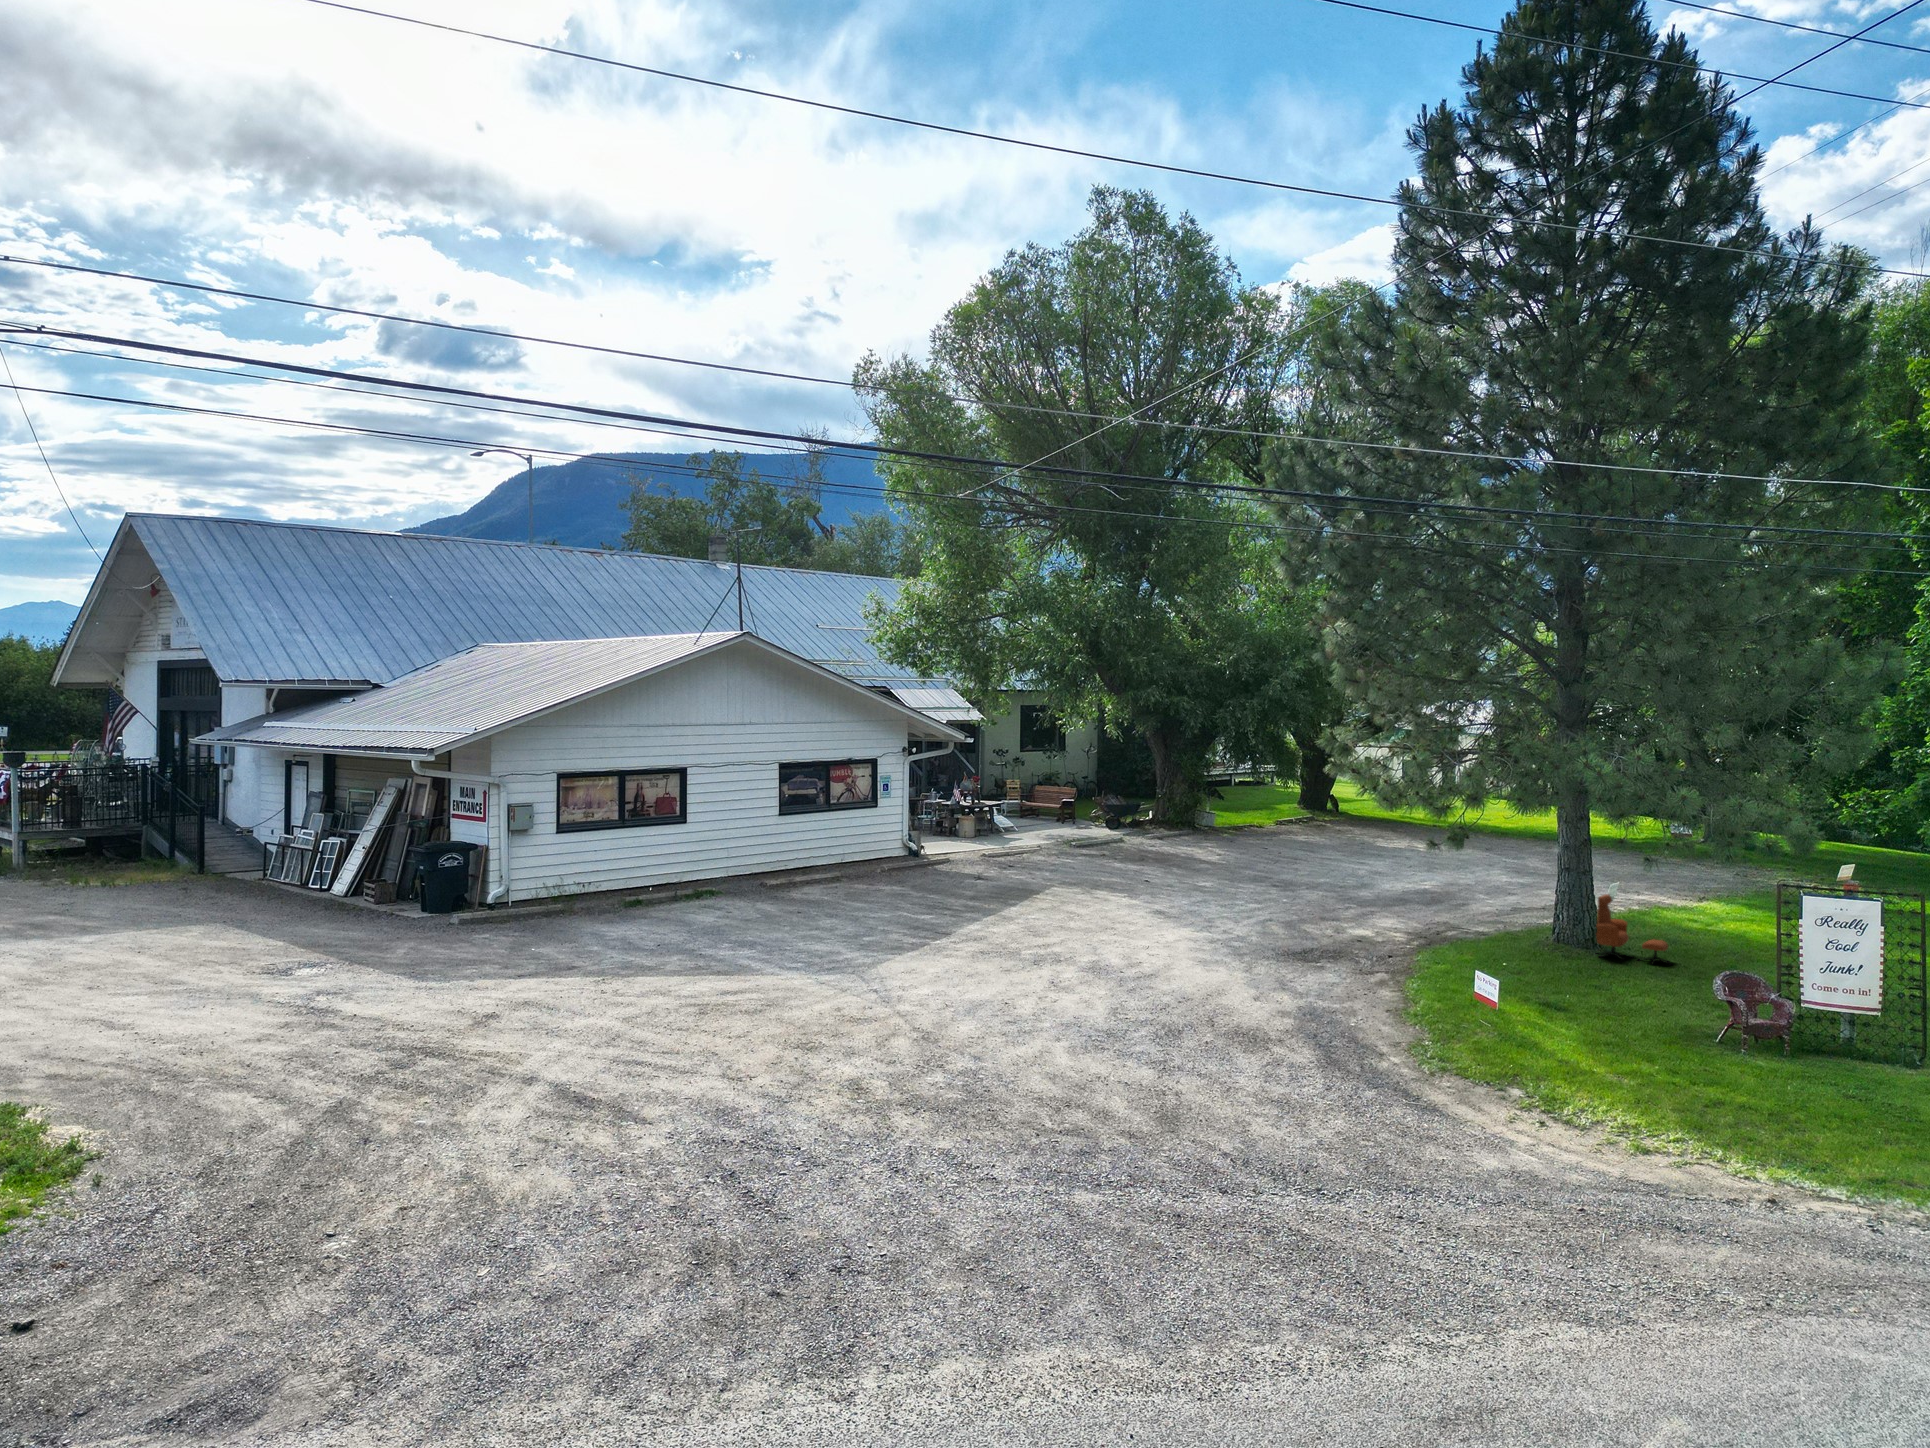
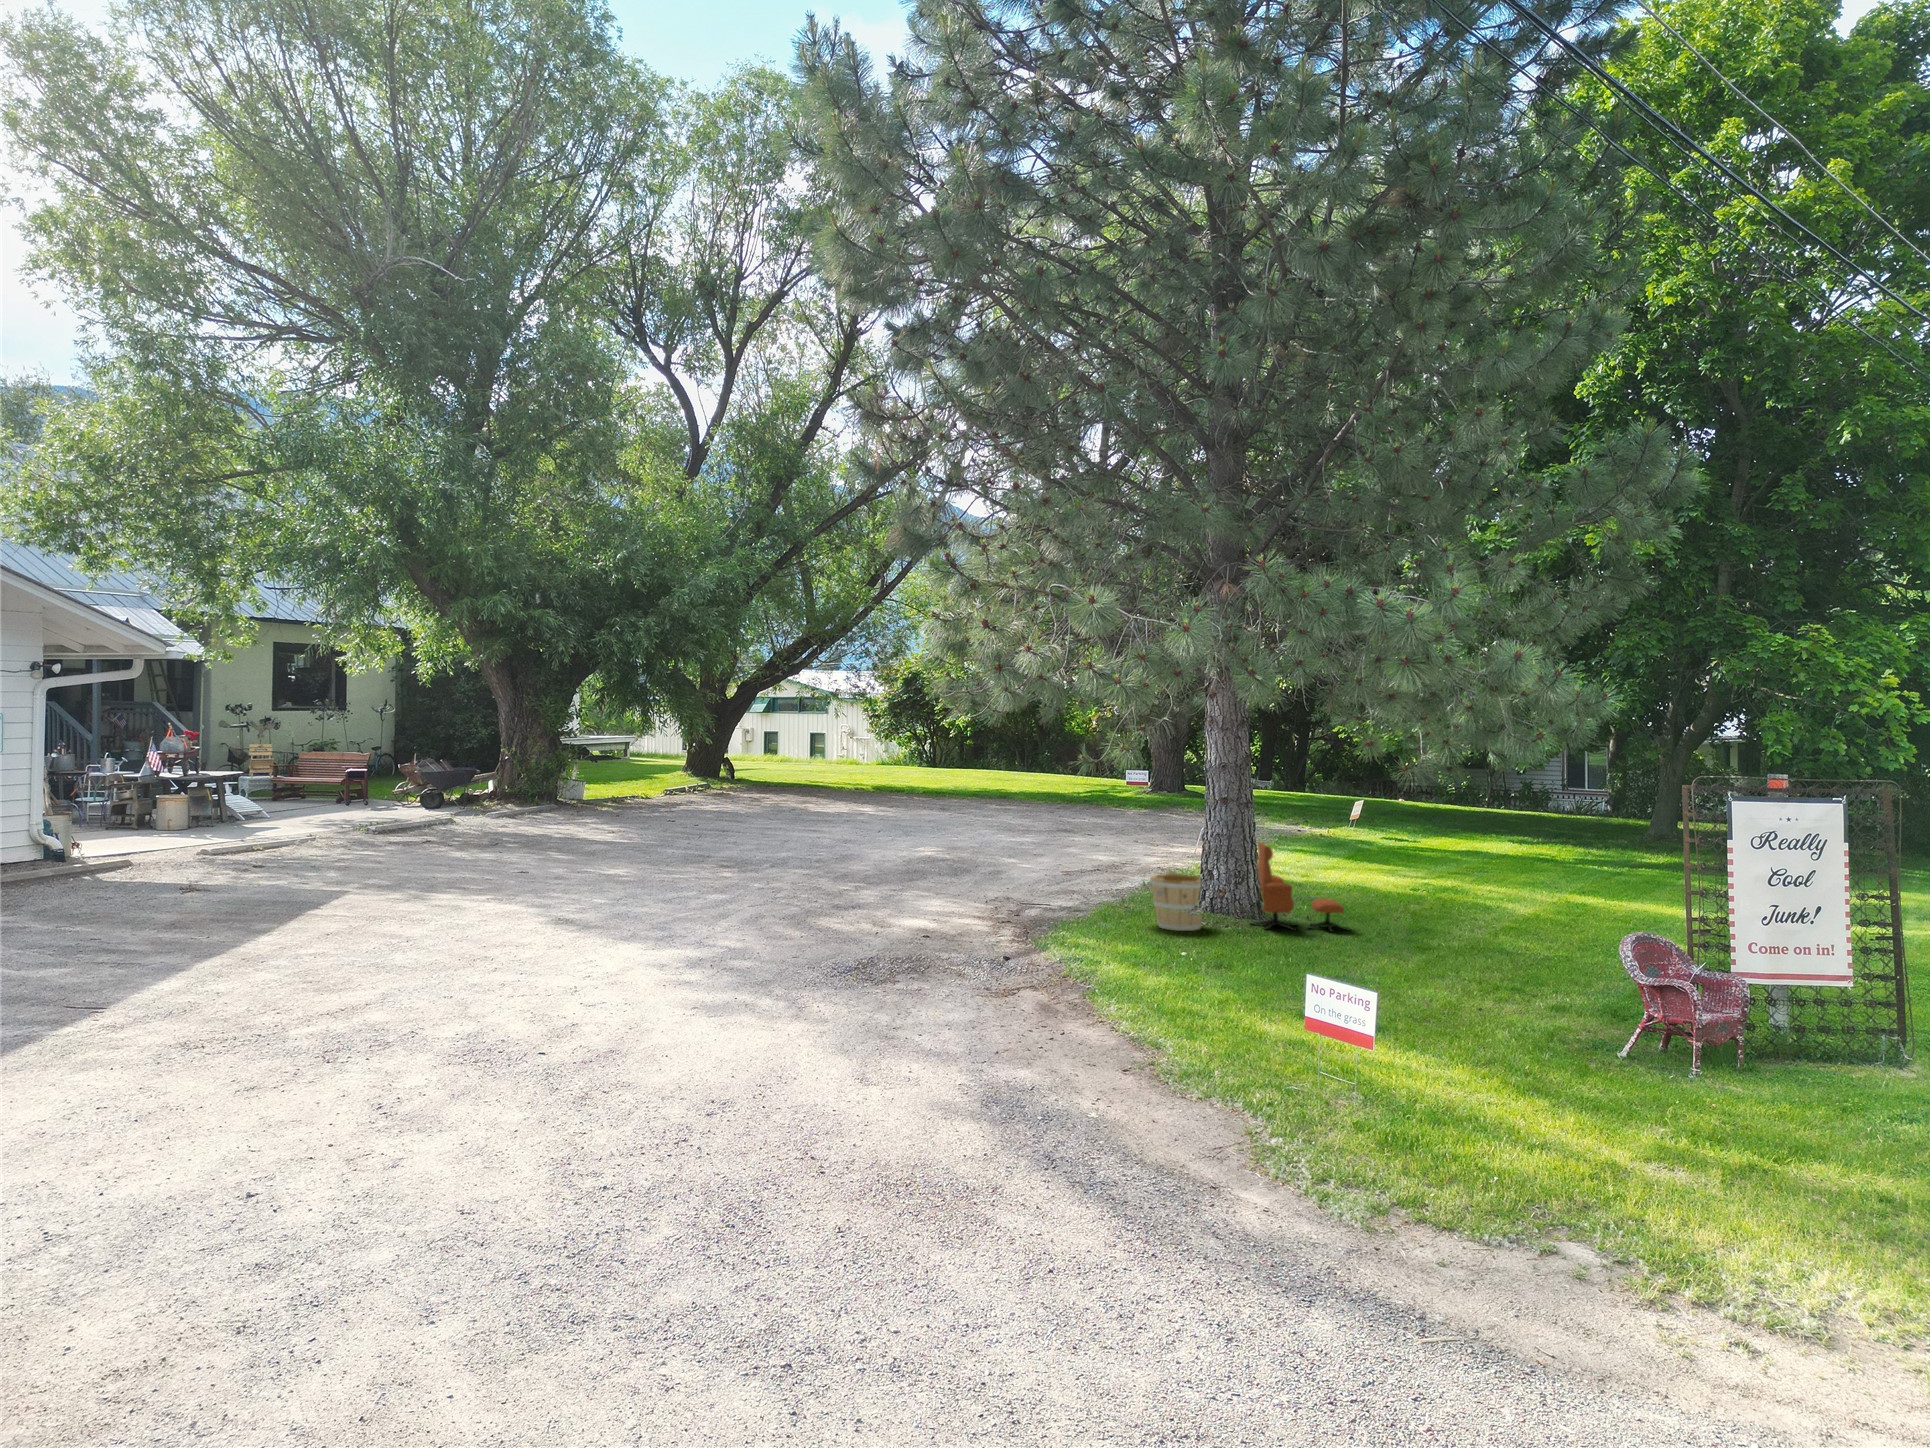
wooden bucket: none [1510,911,1556,952] -> present [1150,873,1202,931]

